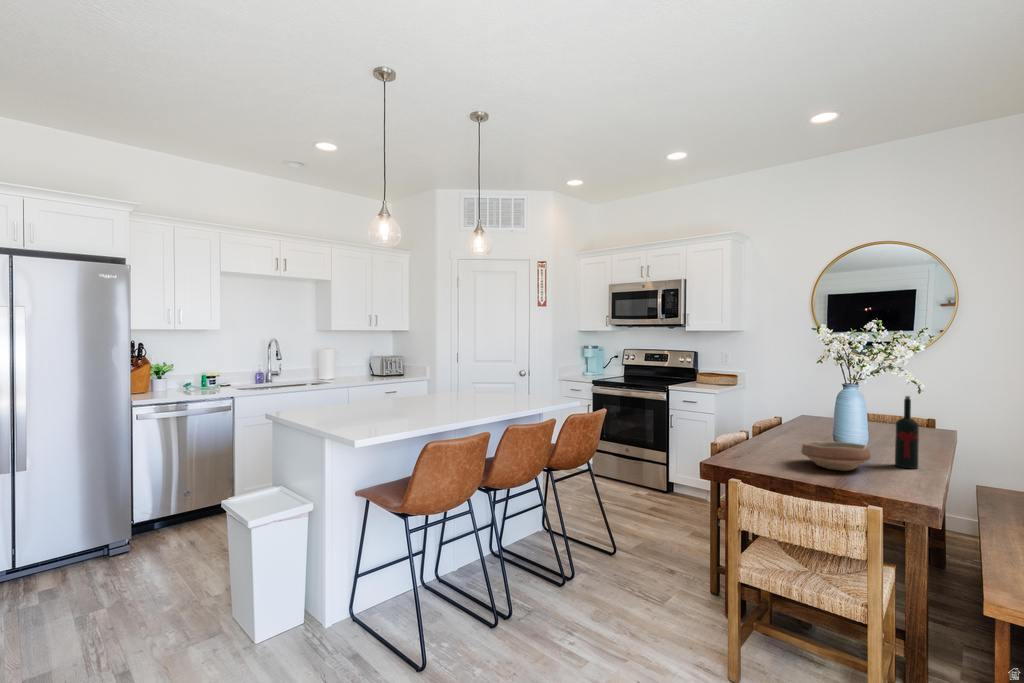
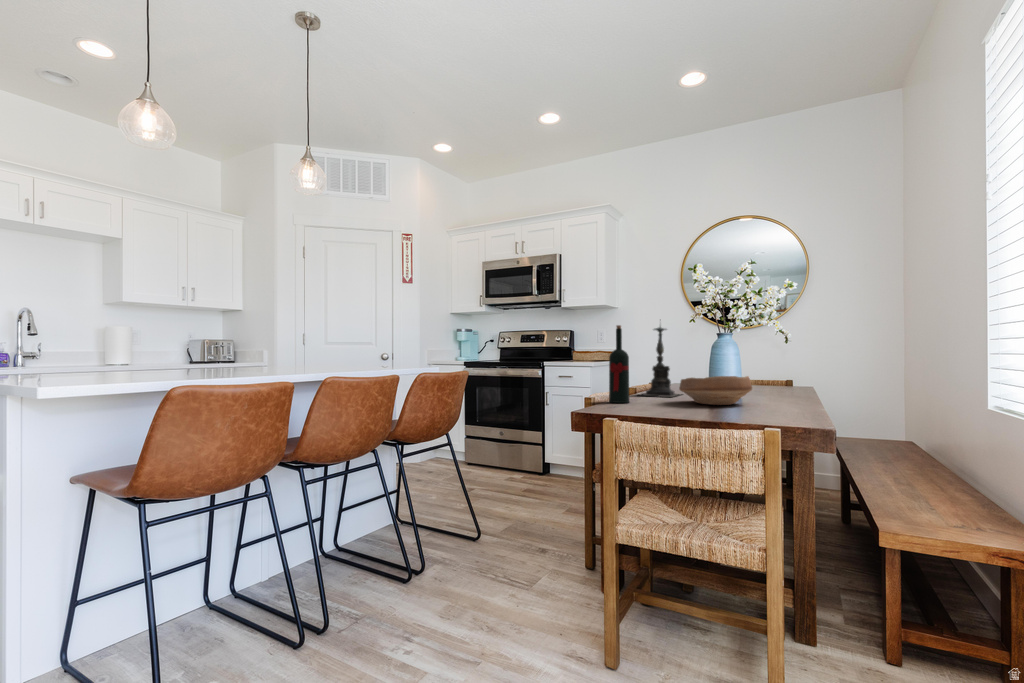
candle holder: none [761,377,808,452] -> present [639,326,679,397]
wine bottle: present [895,396,919,469] -> present [609,325,629,403]

